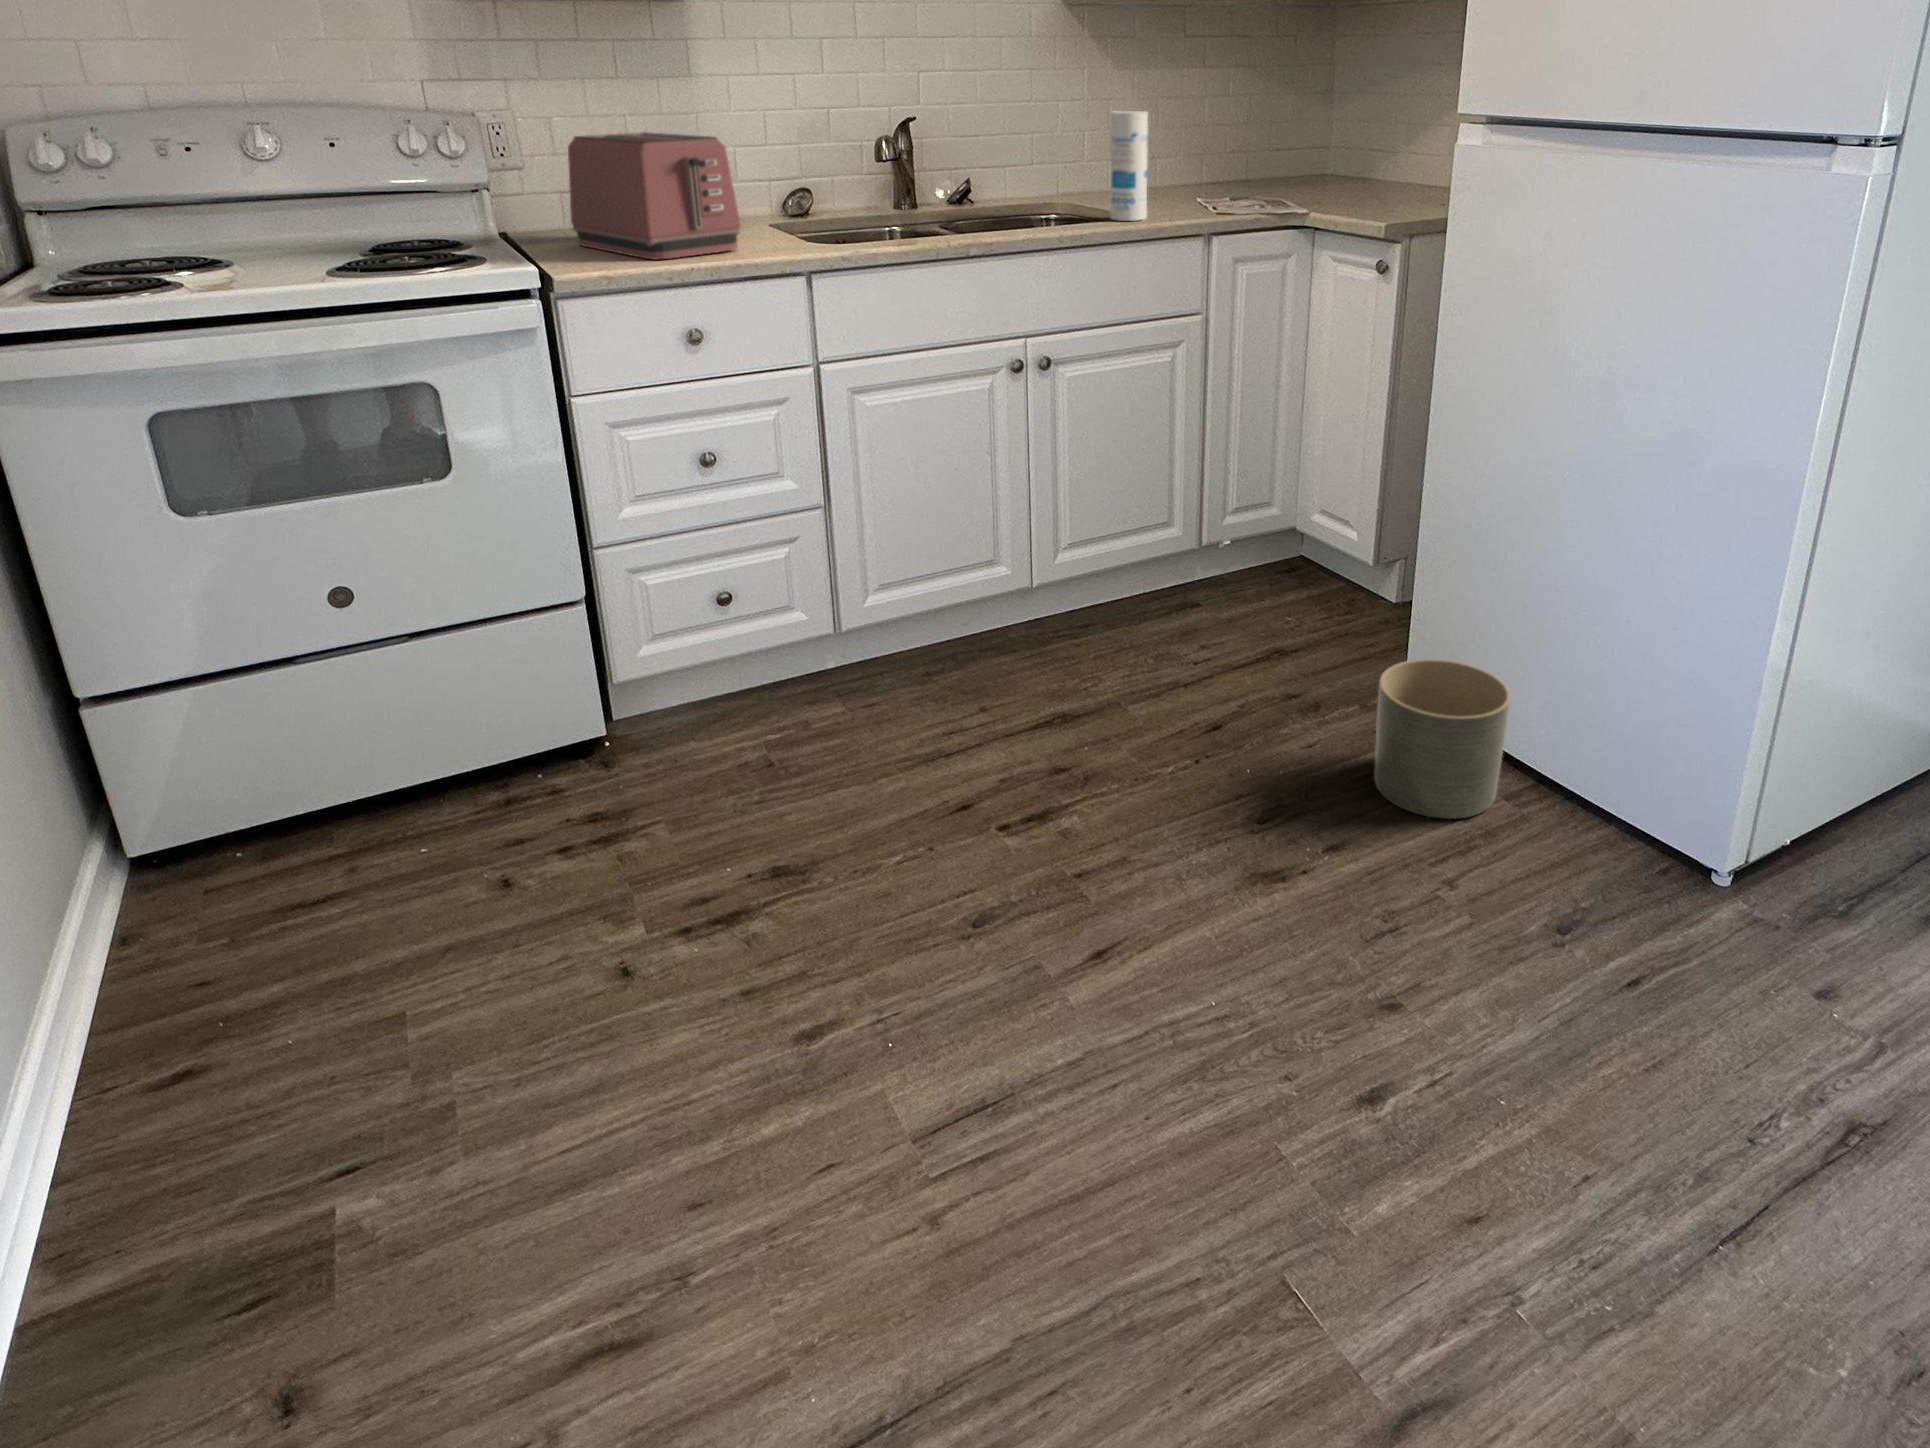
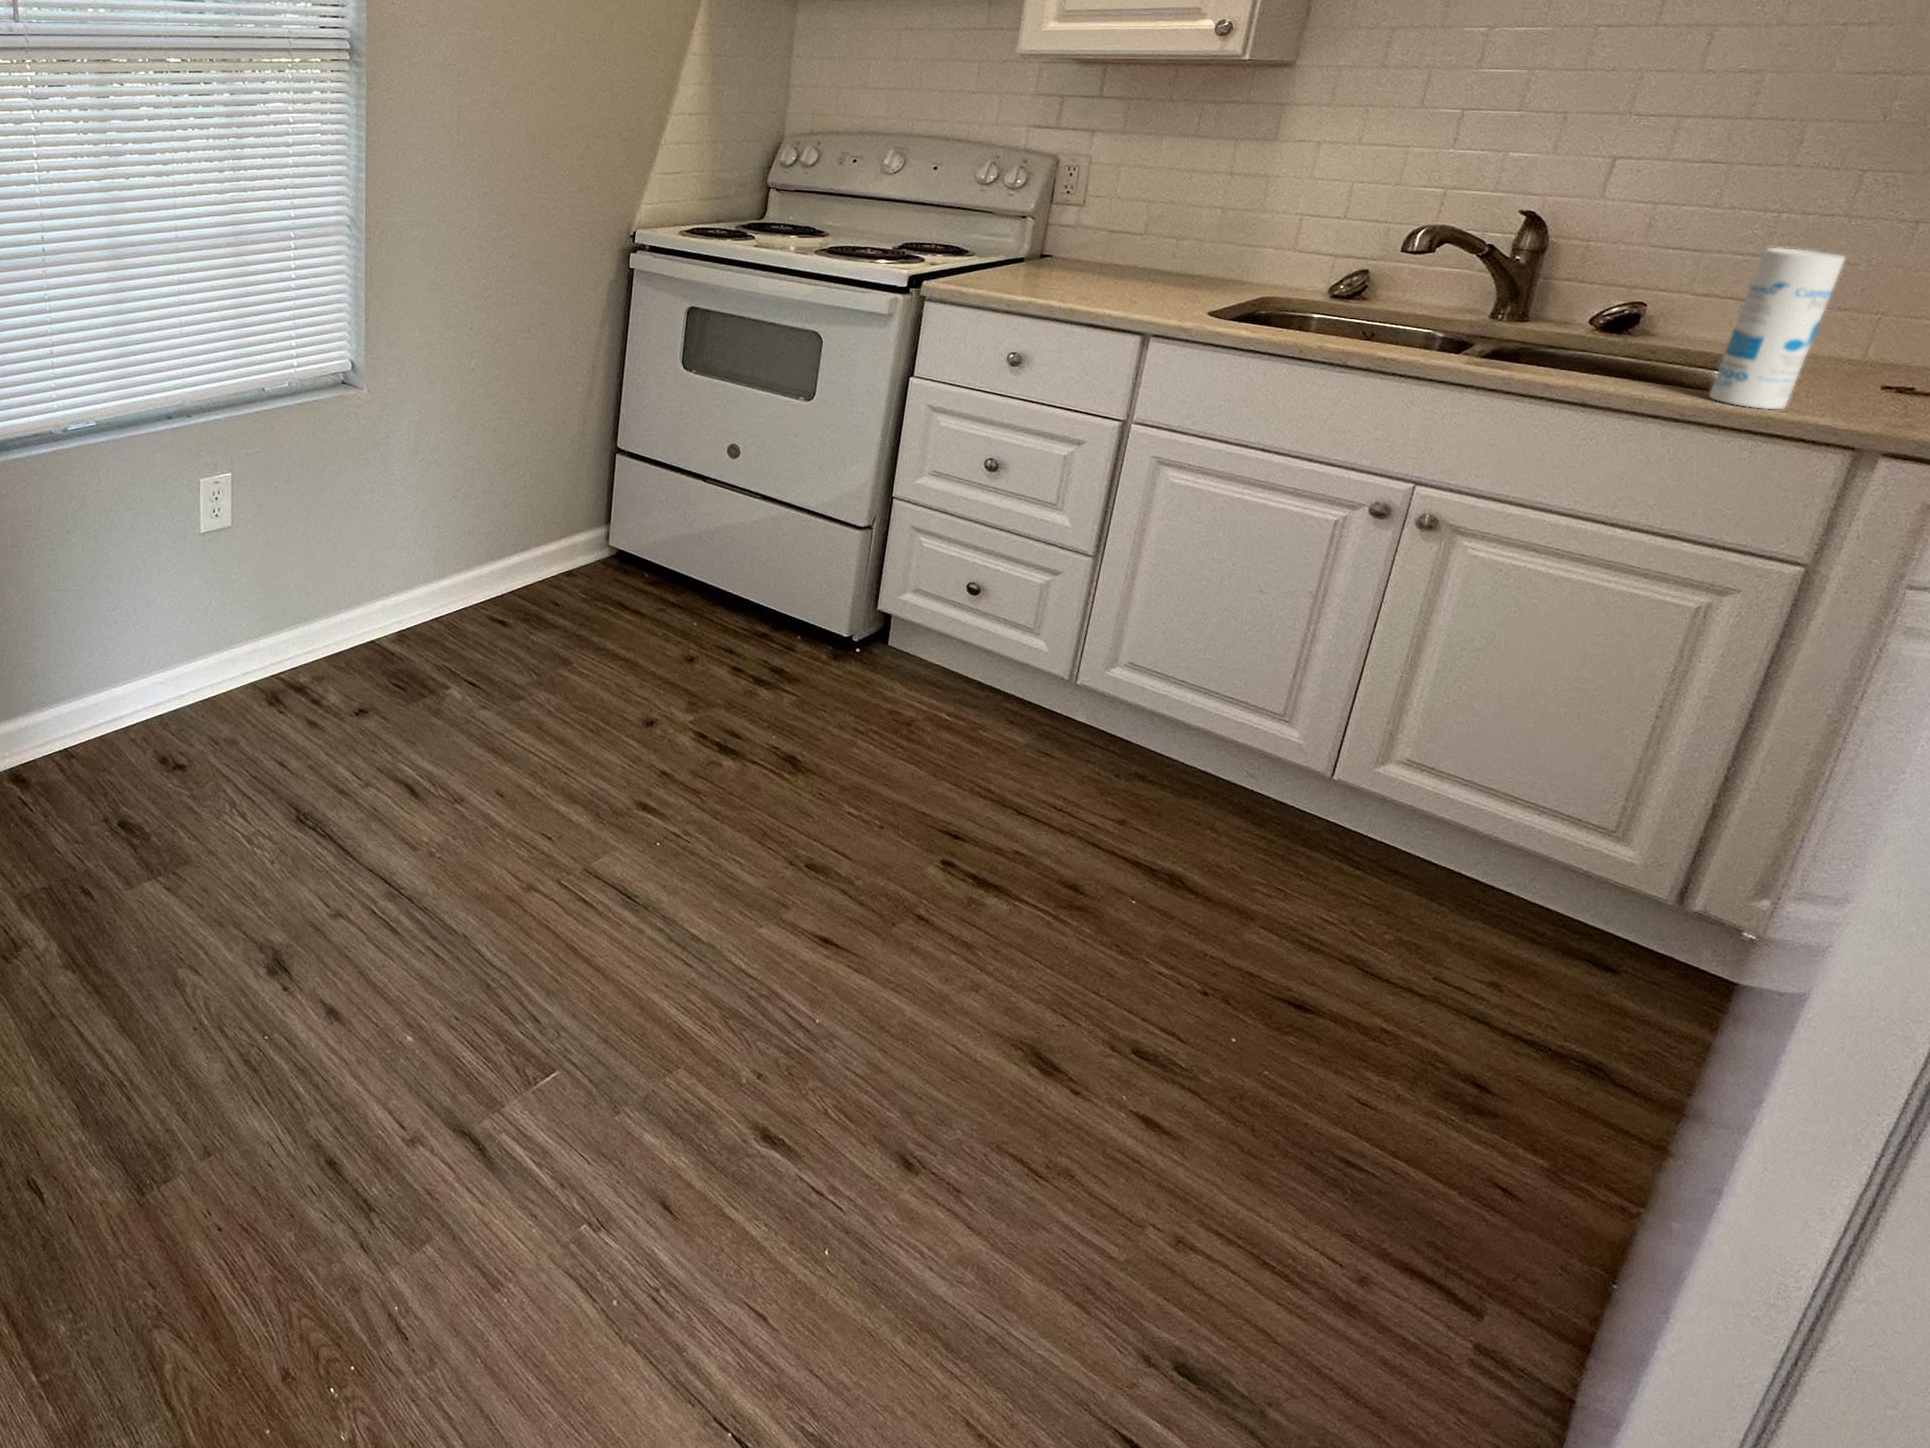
toaster: present [568,132,741,259] -> none [1015,183,1139,301]
planter: present [1374,659,1510,819] -> none [1304,1041,1581,1321]

